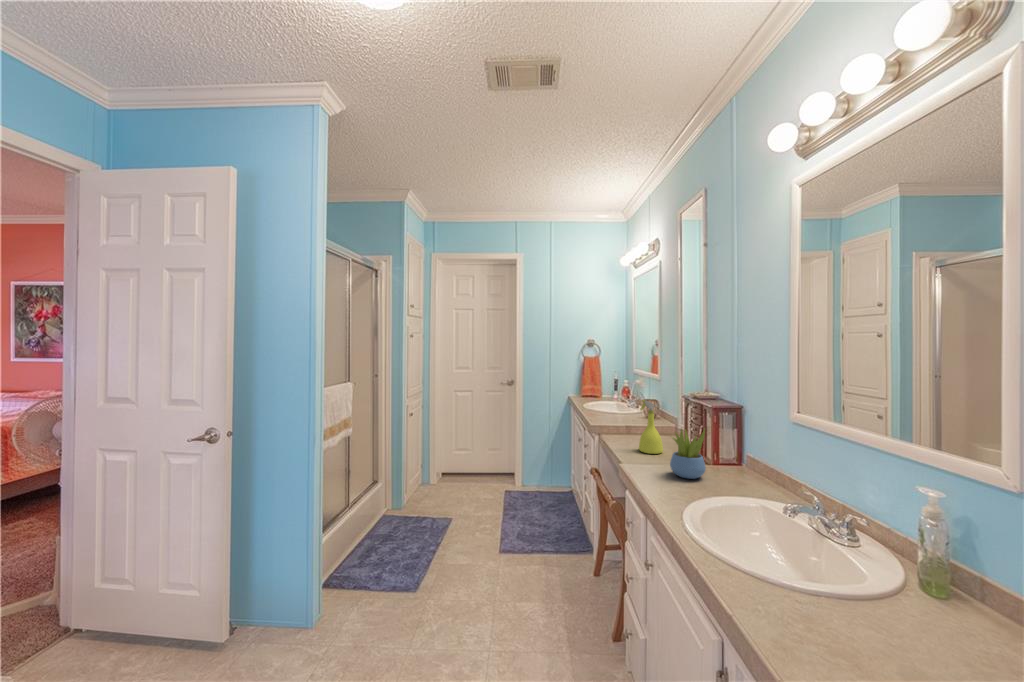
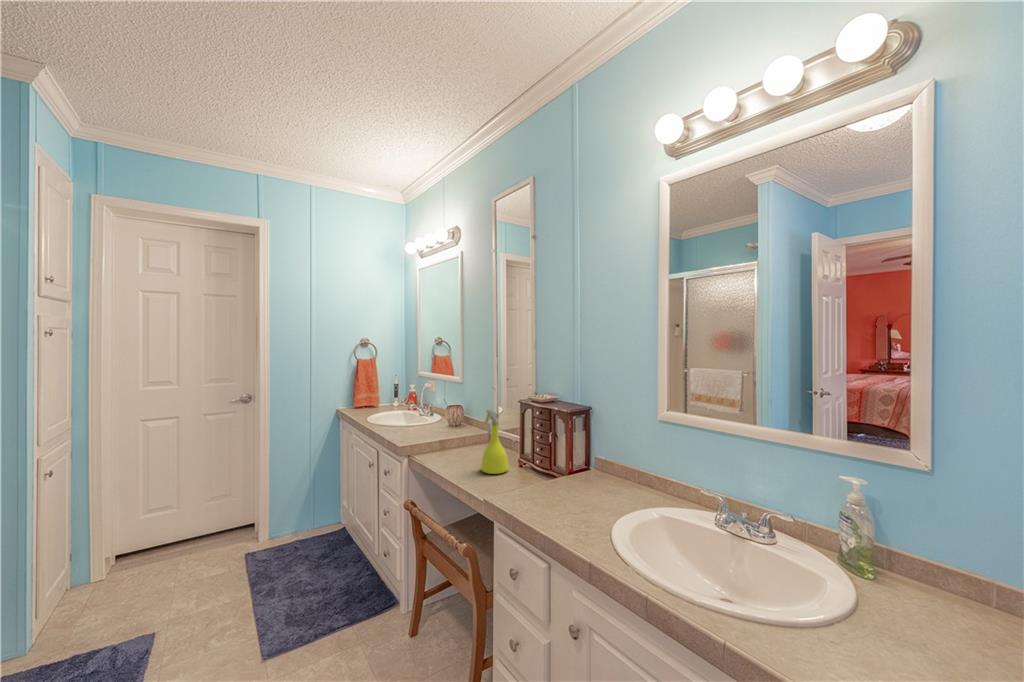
succulent plant: present [670,429,706,479] -> none [543,436,581,500]

